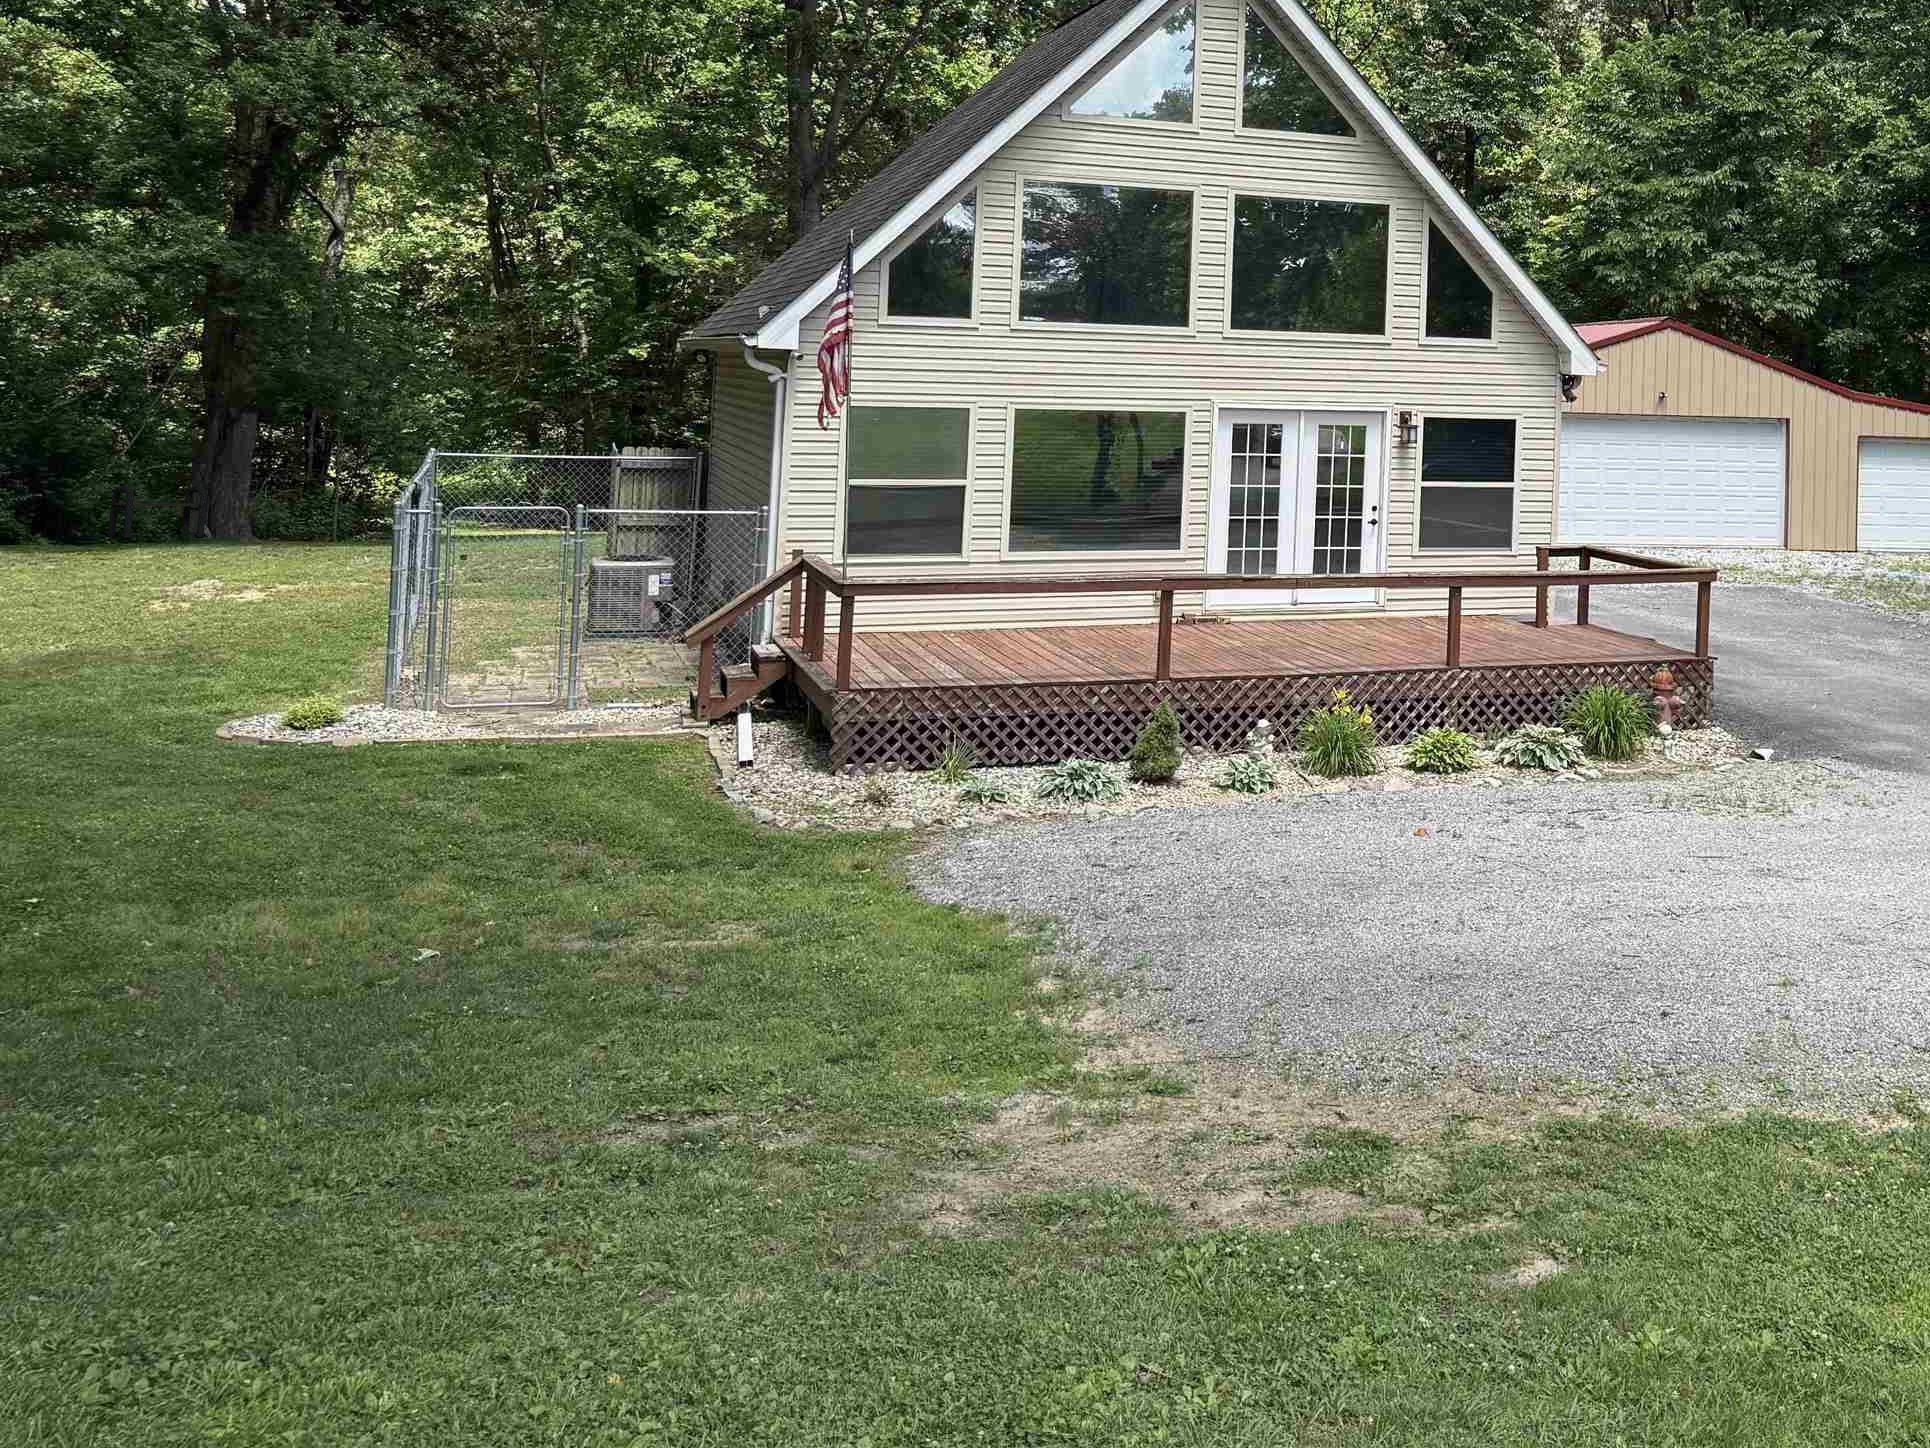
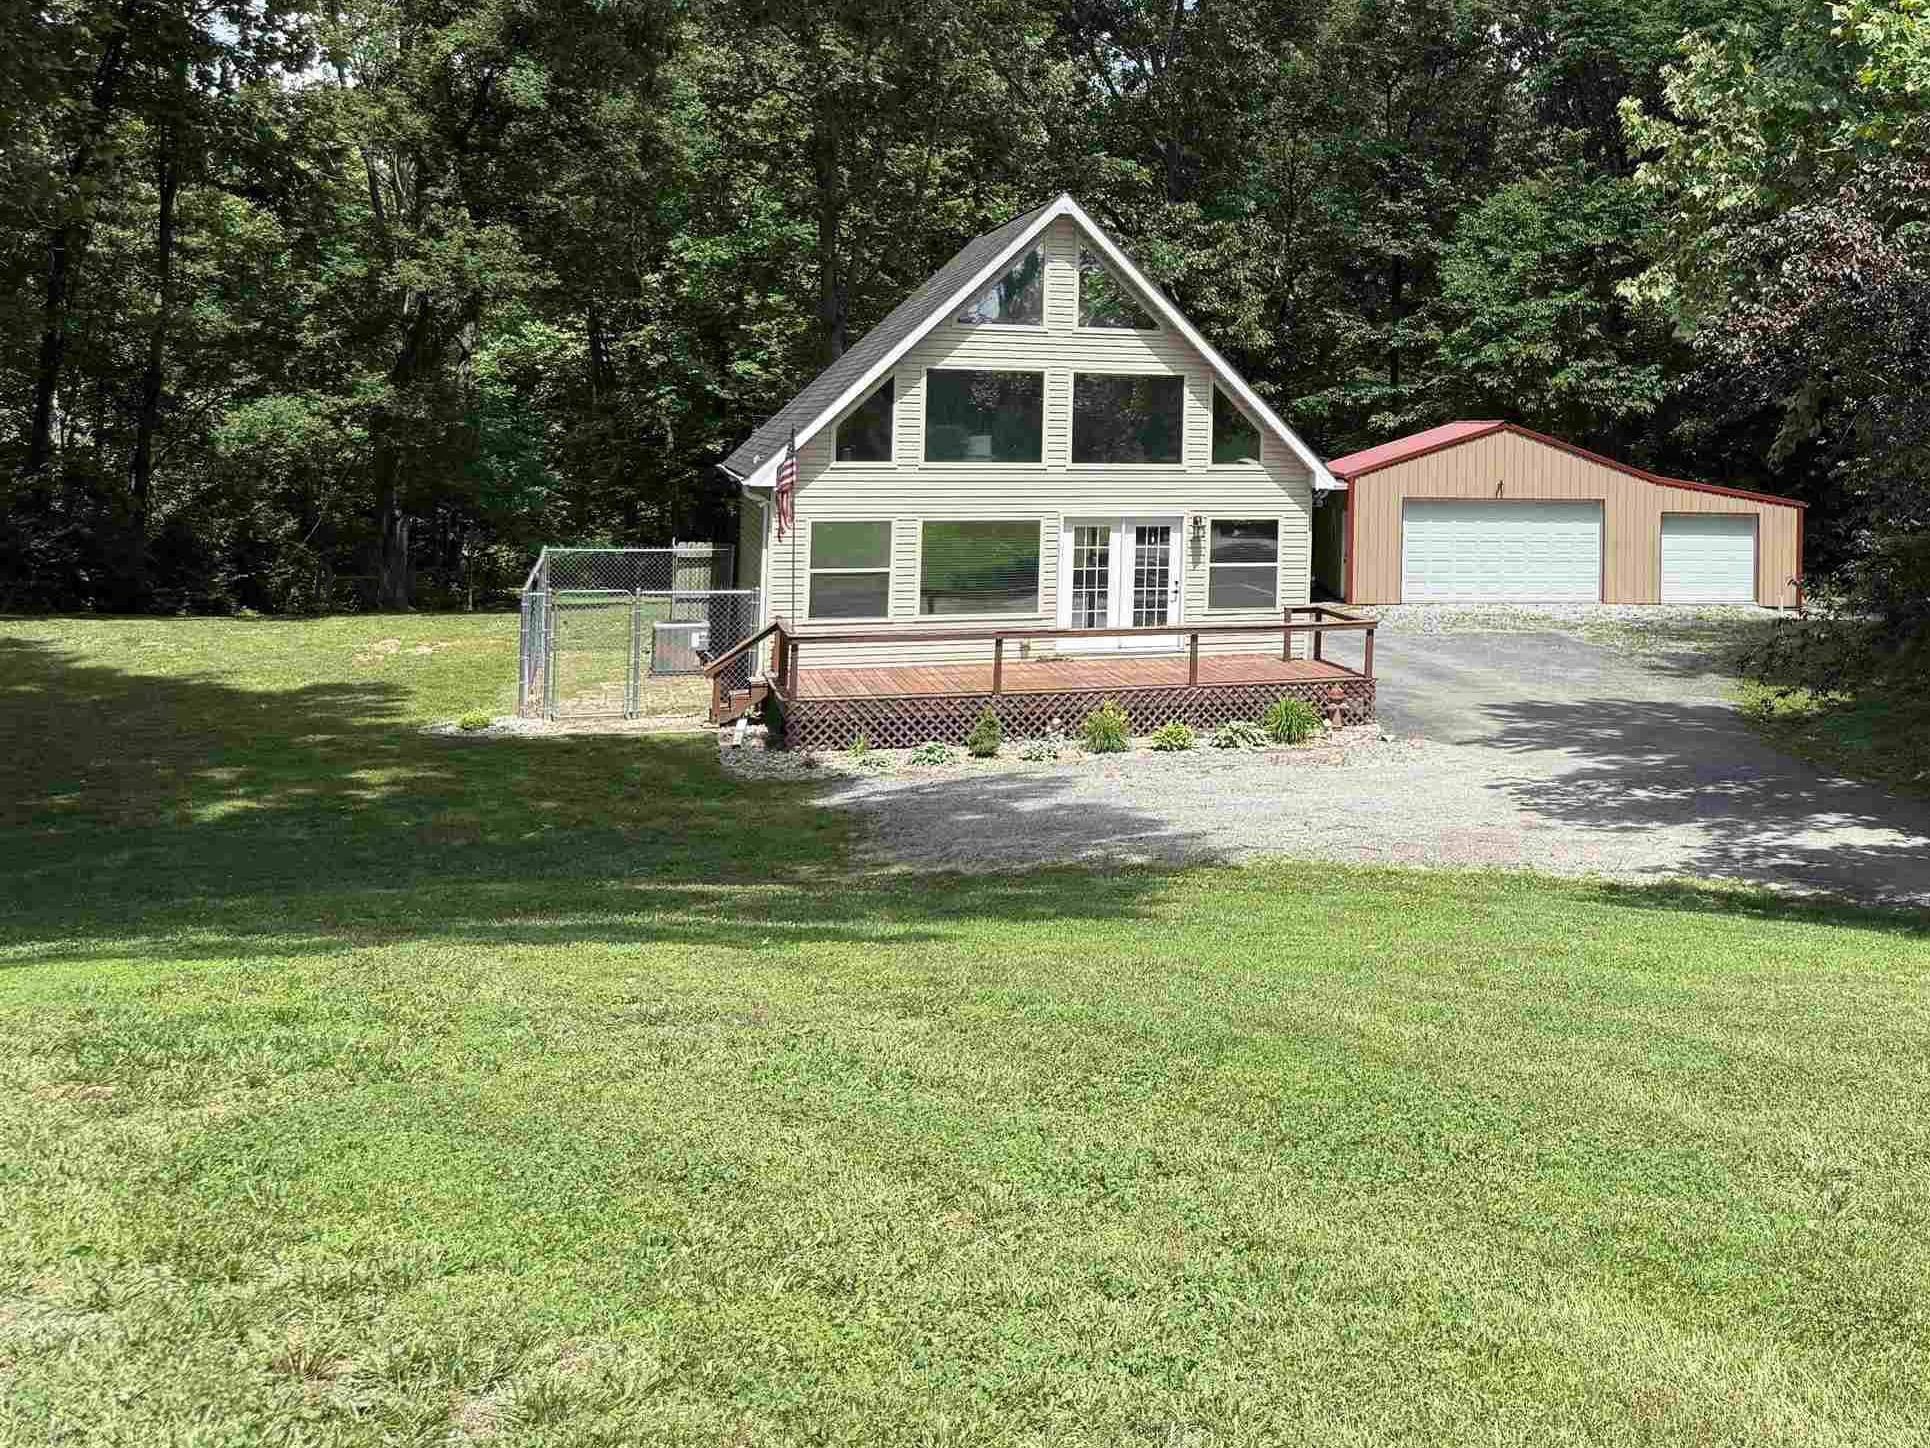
potted tree: none [795,676,831,773] -> present [762,696,782,751]

